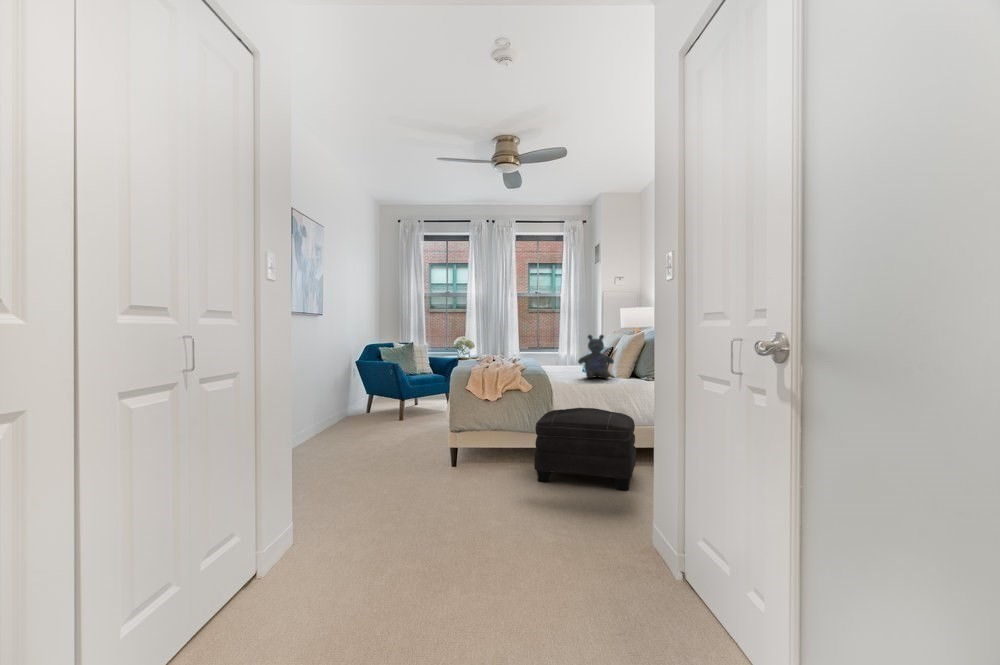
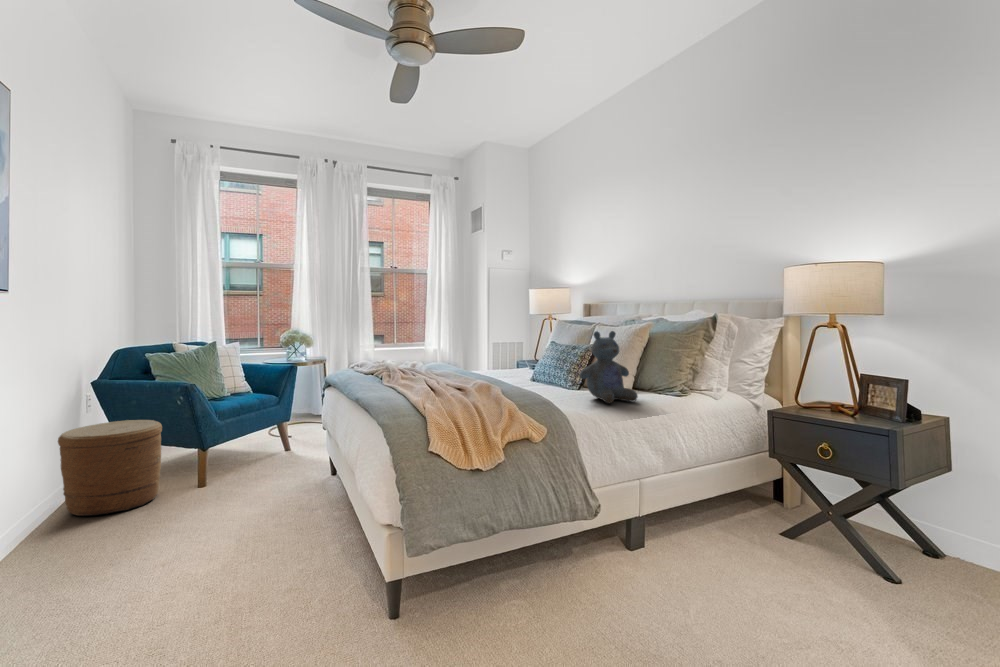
woven basket: none [339,381,382,424] -> present [58,420,162,516]
ottoman: present [534,408,636,490] -> none [572,462,776,627]

